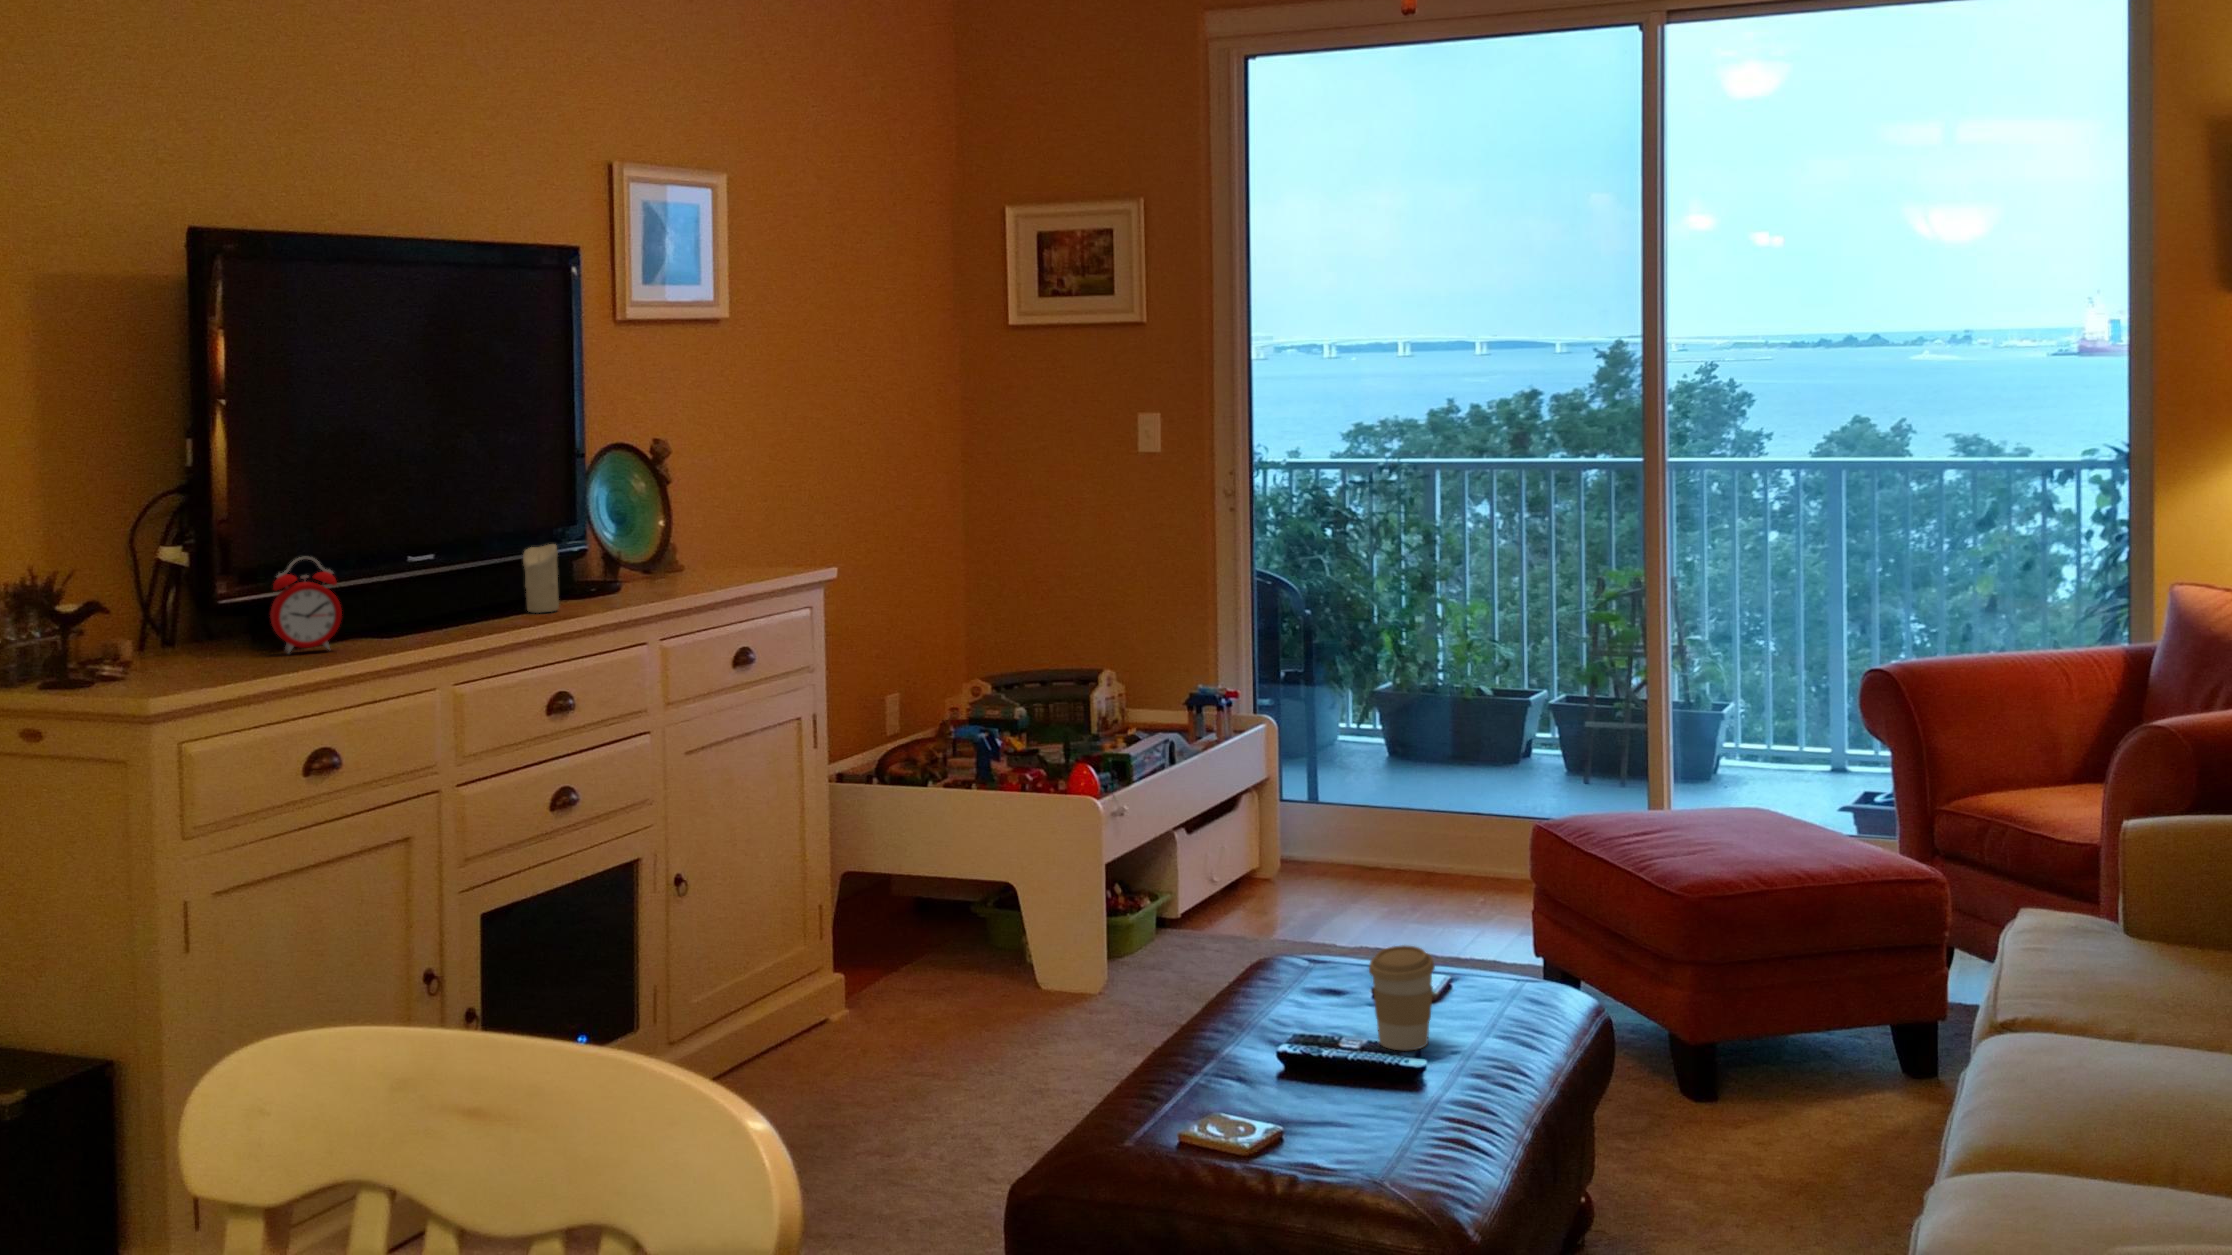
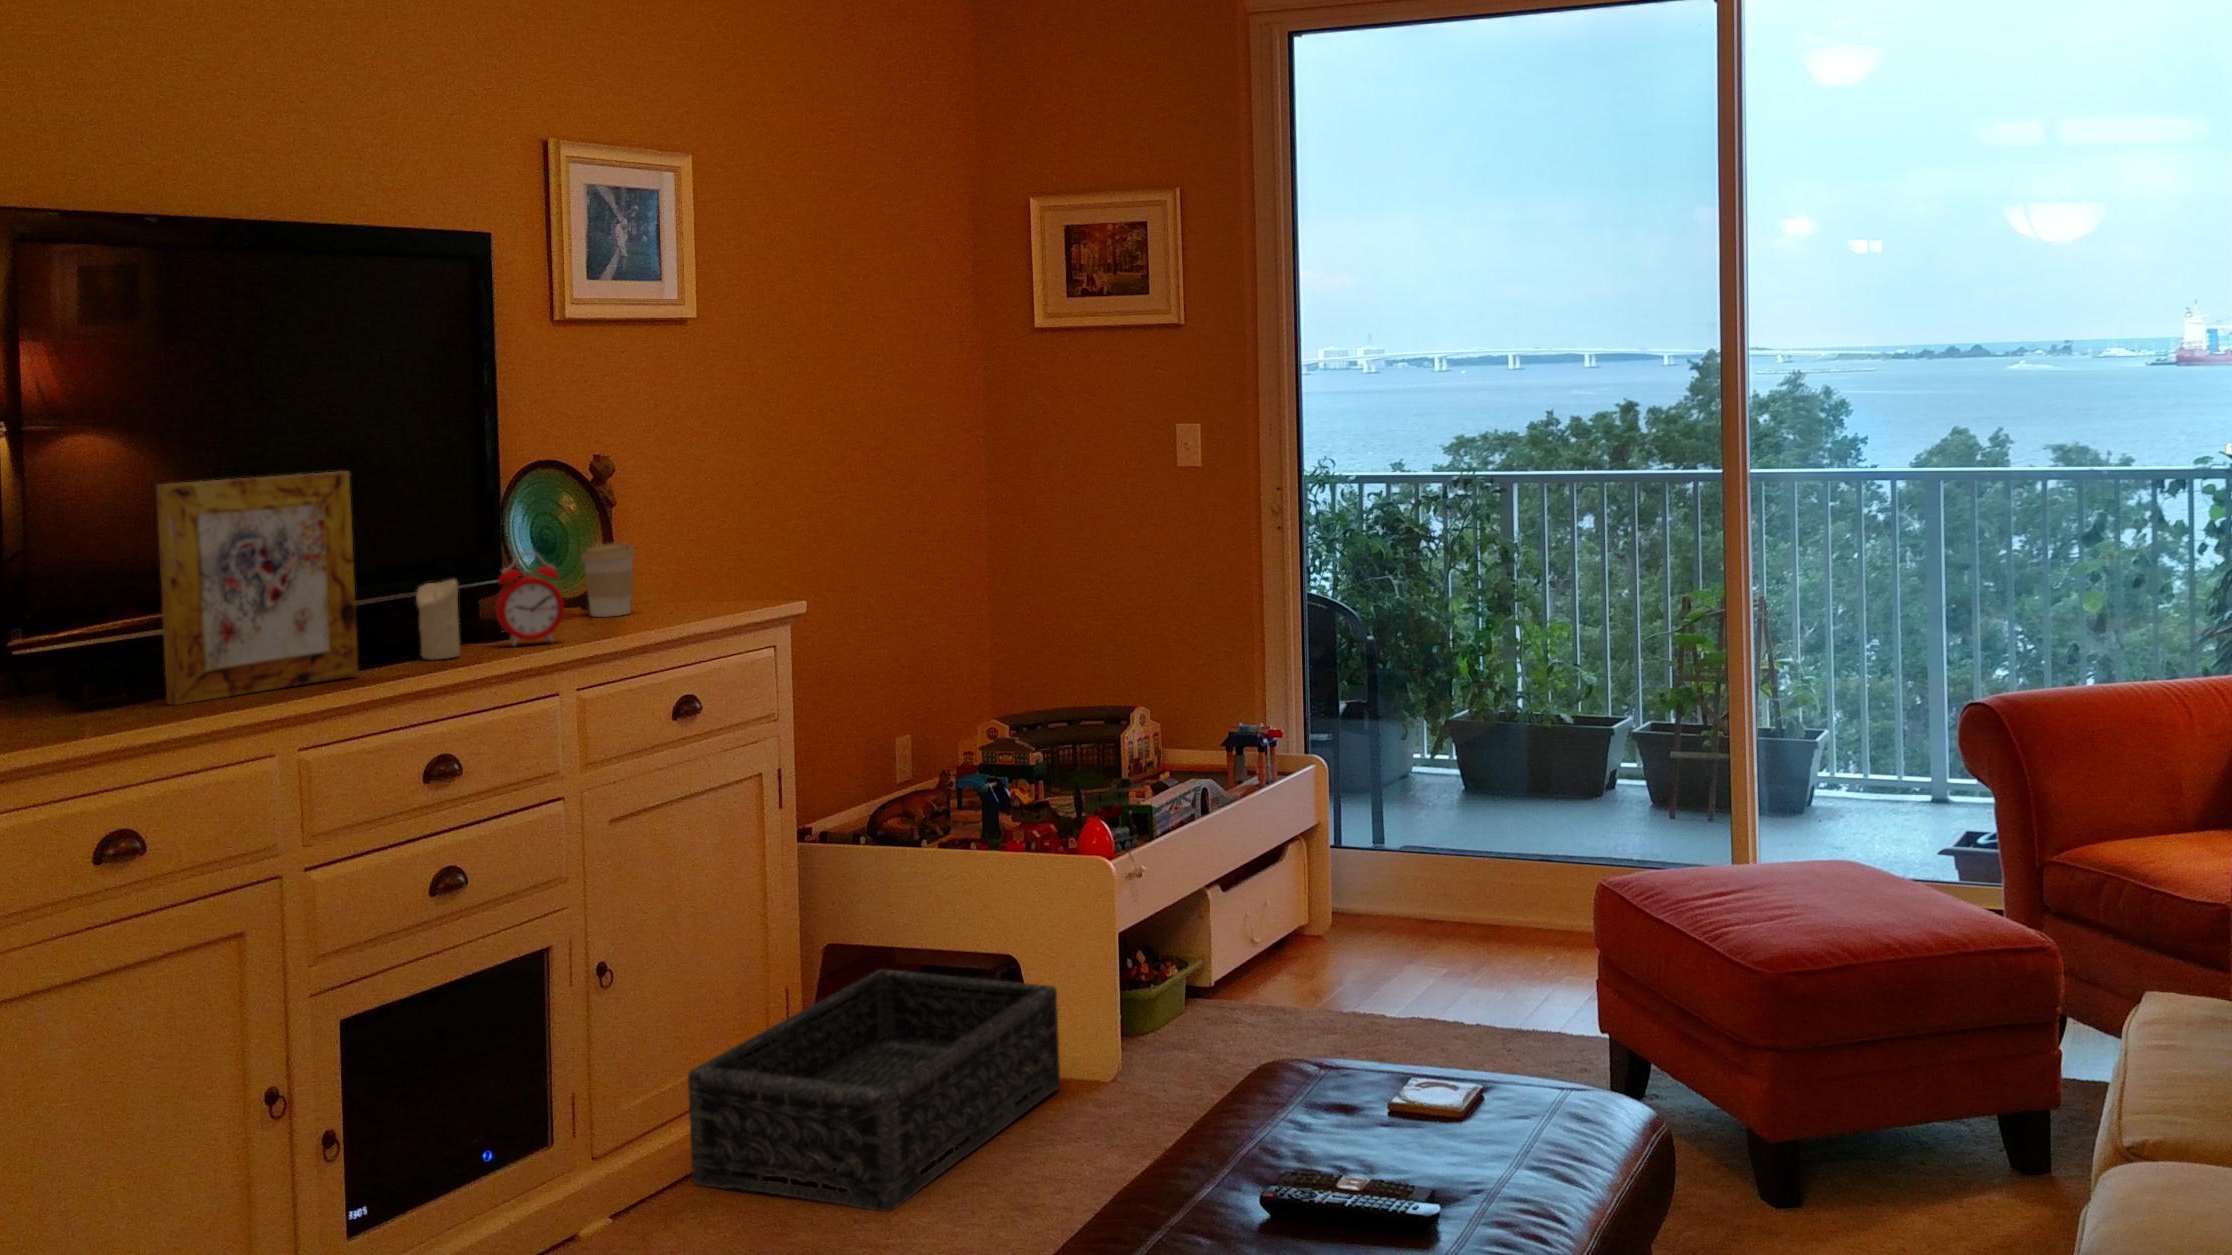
picture frame: none [335,450,486,645] -> present [157,471,358,705]
alarm clock: present [270,557,342,653] -> present [496,552,564,645]
basket: none [739,897,1052,1098] -> present [688,969,1060,1212]
coffee cup: present [1369,945,1435,1050] -> present [582,542,634,617]

